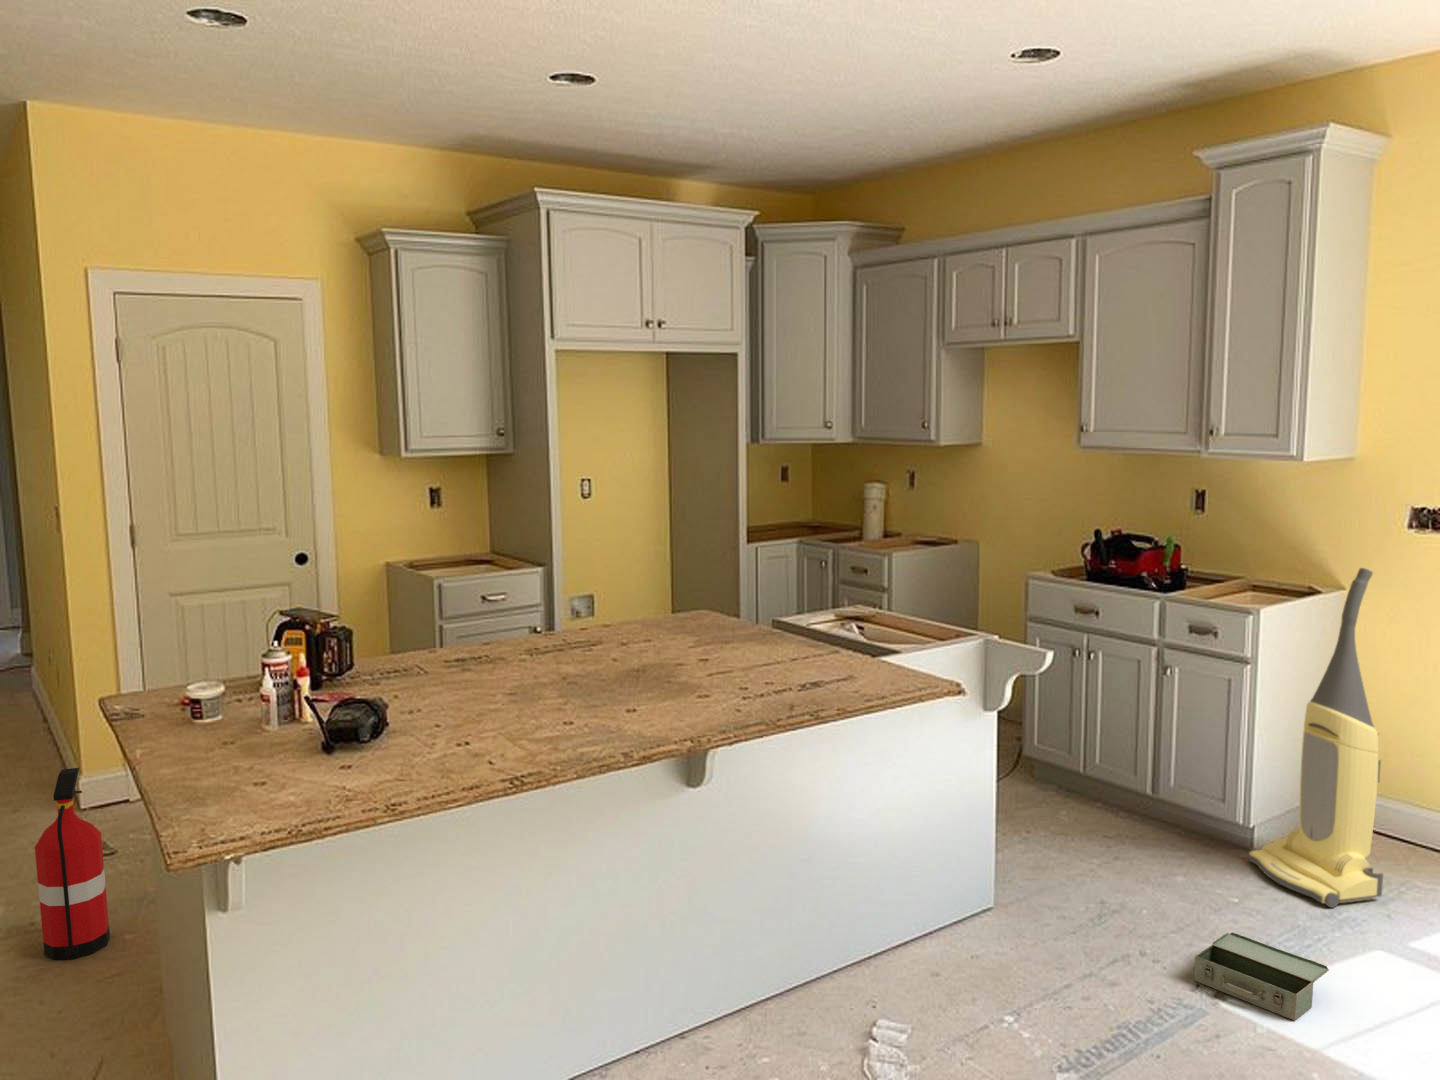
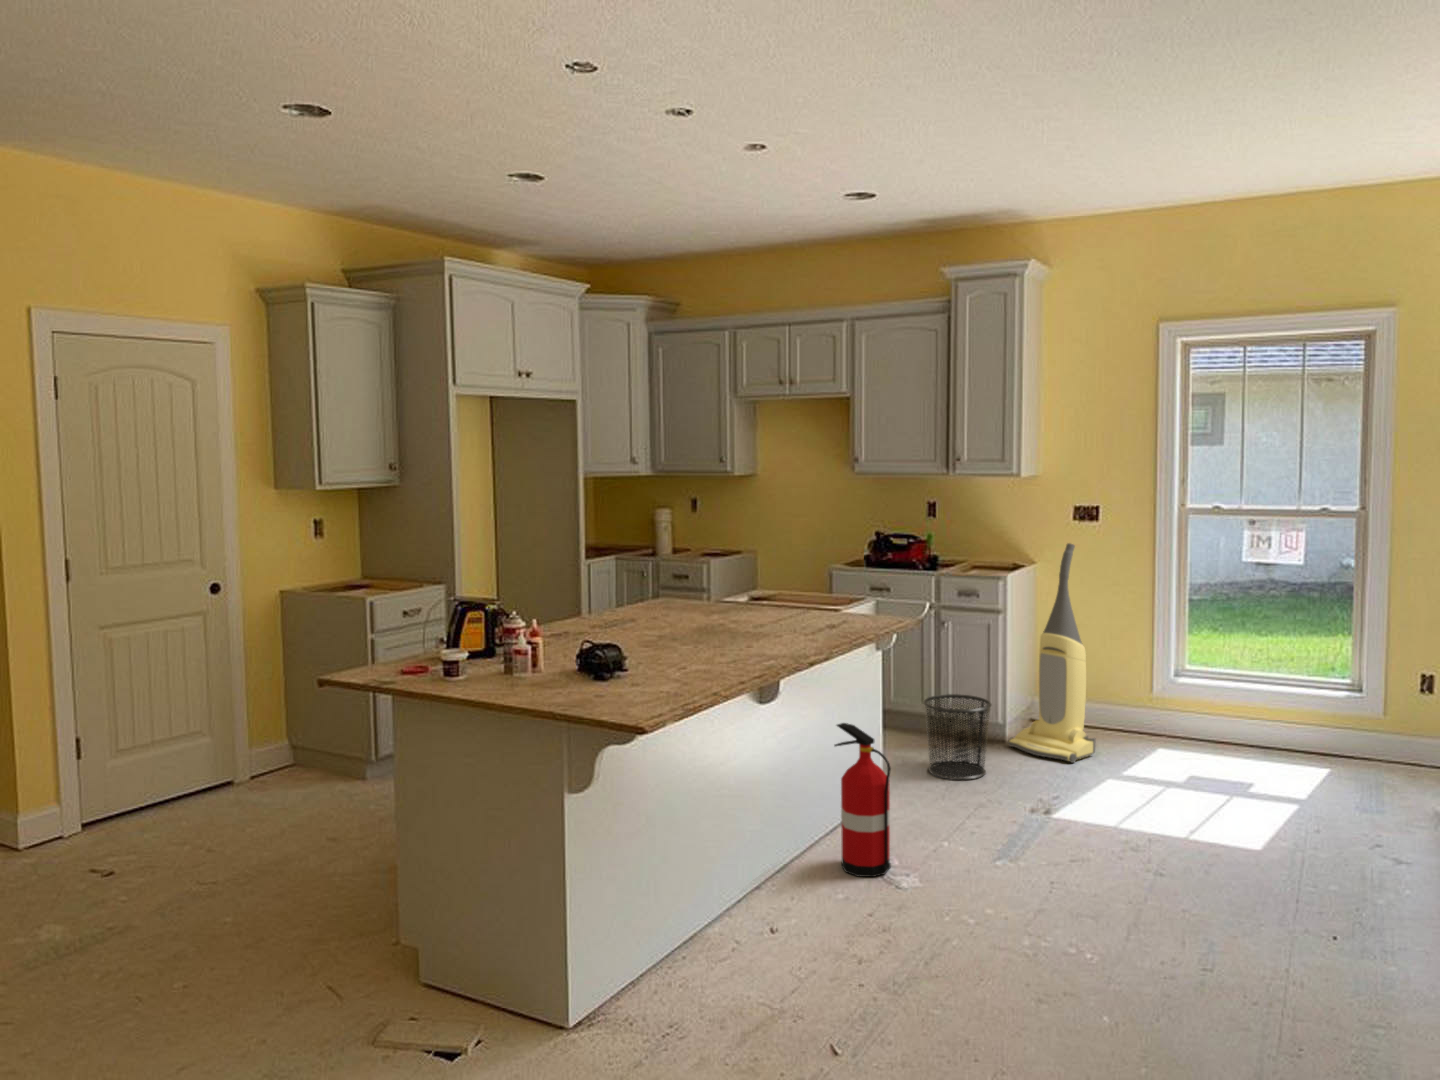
fire extinguisher: present [35,768,110,960] -> present [835,723,891,877]
trash can: none [1084,775,1187,908] -> present [924,694,991,780]
toolbox: present [1194,932,1329,1020] -> none [1034,779,1108,819]

